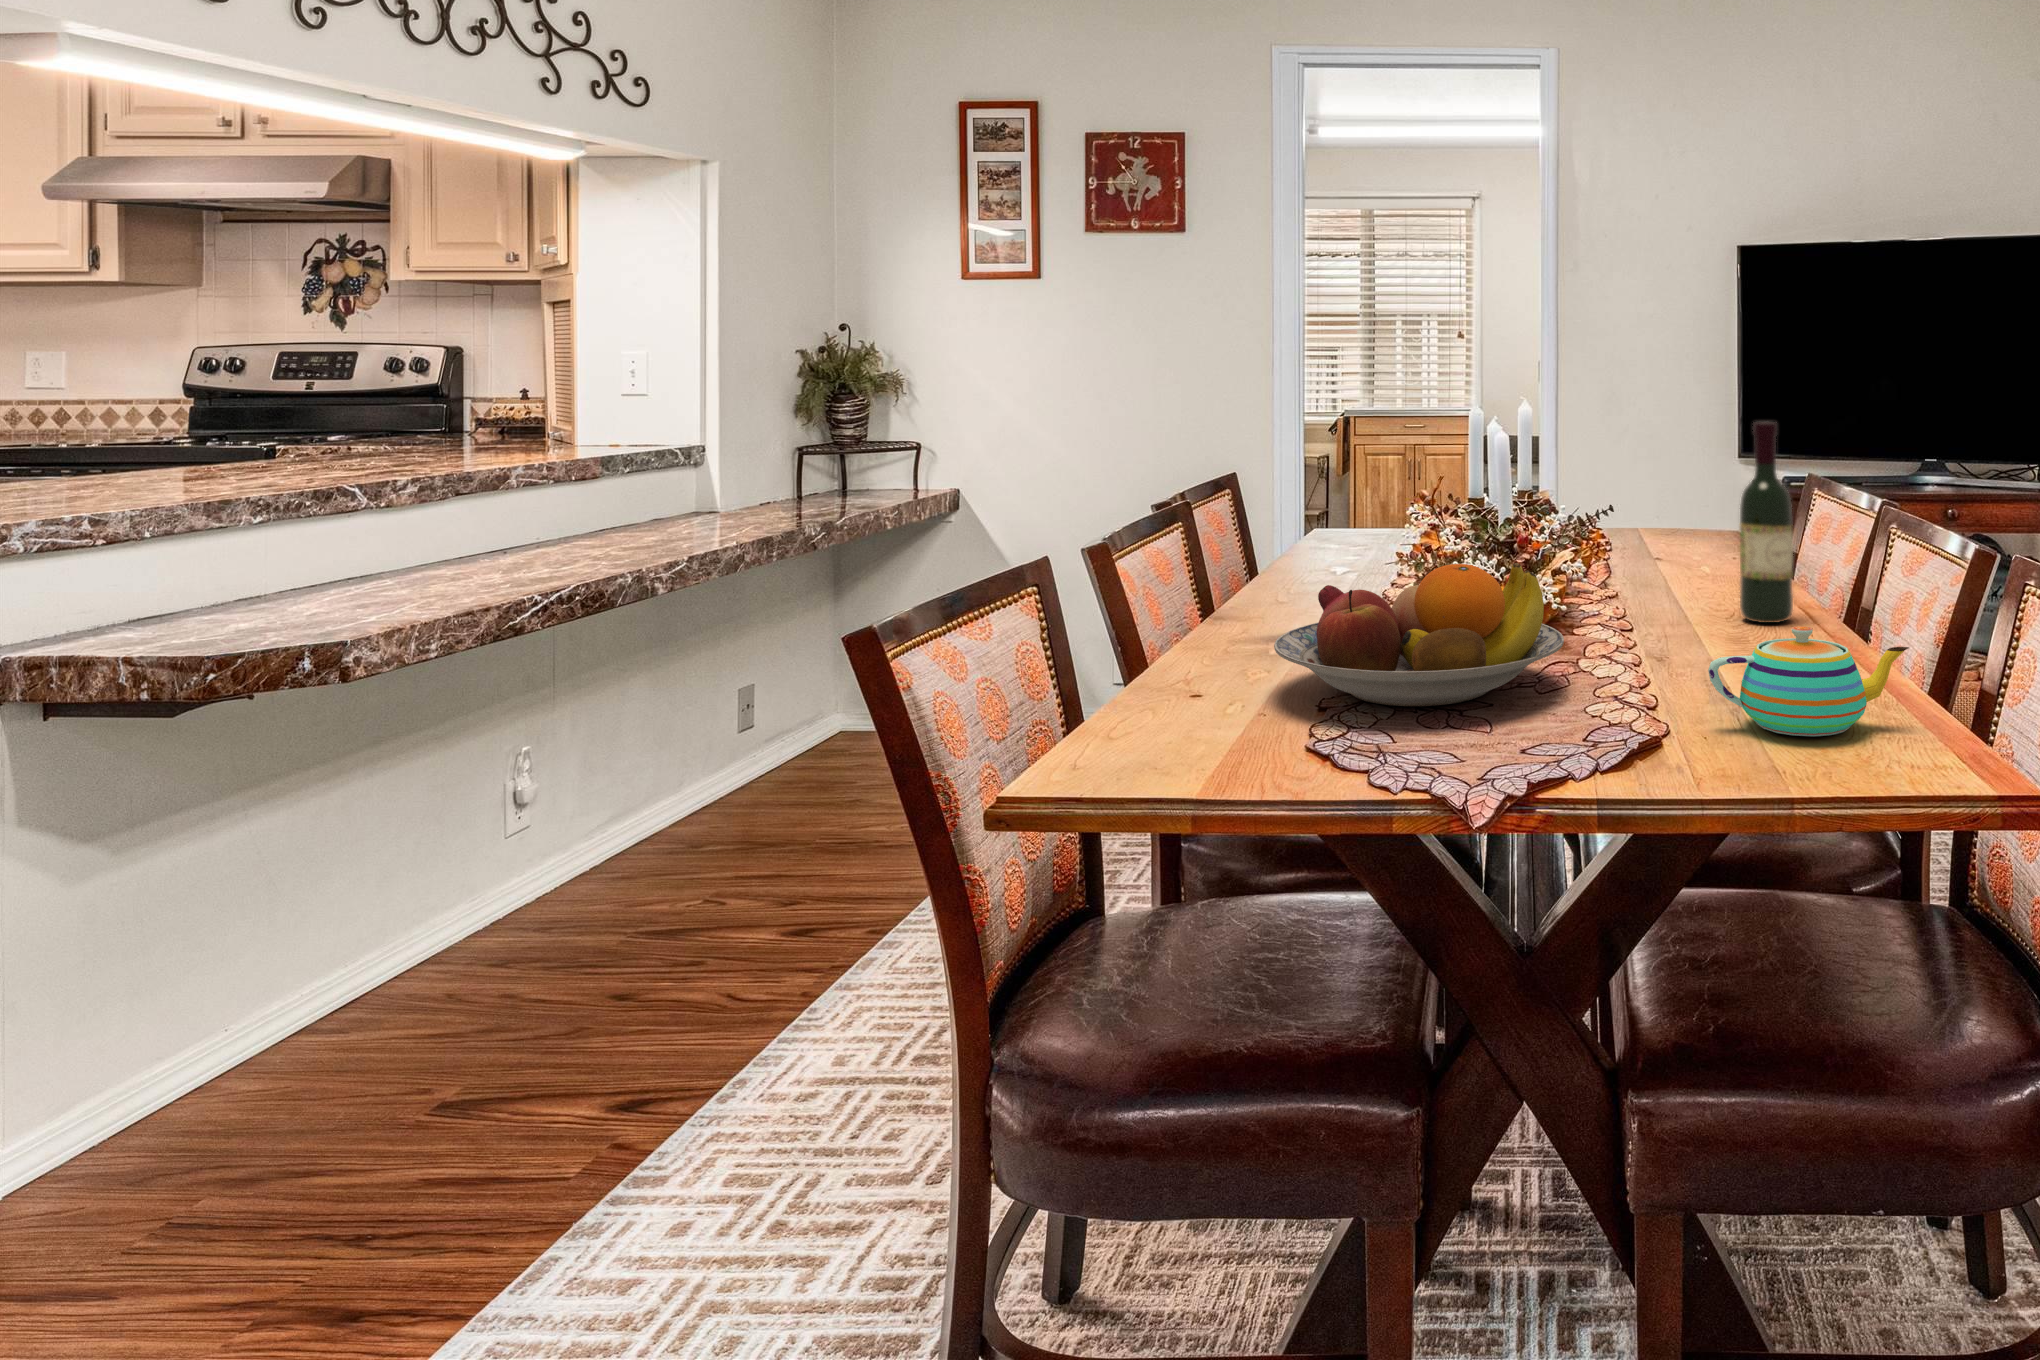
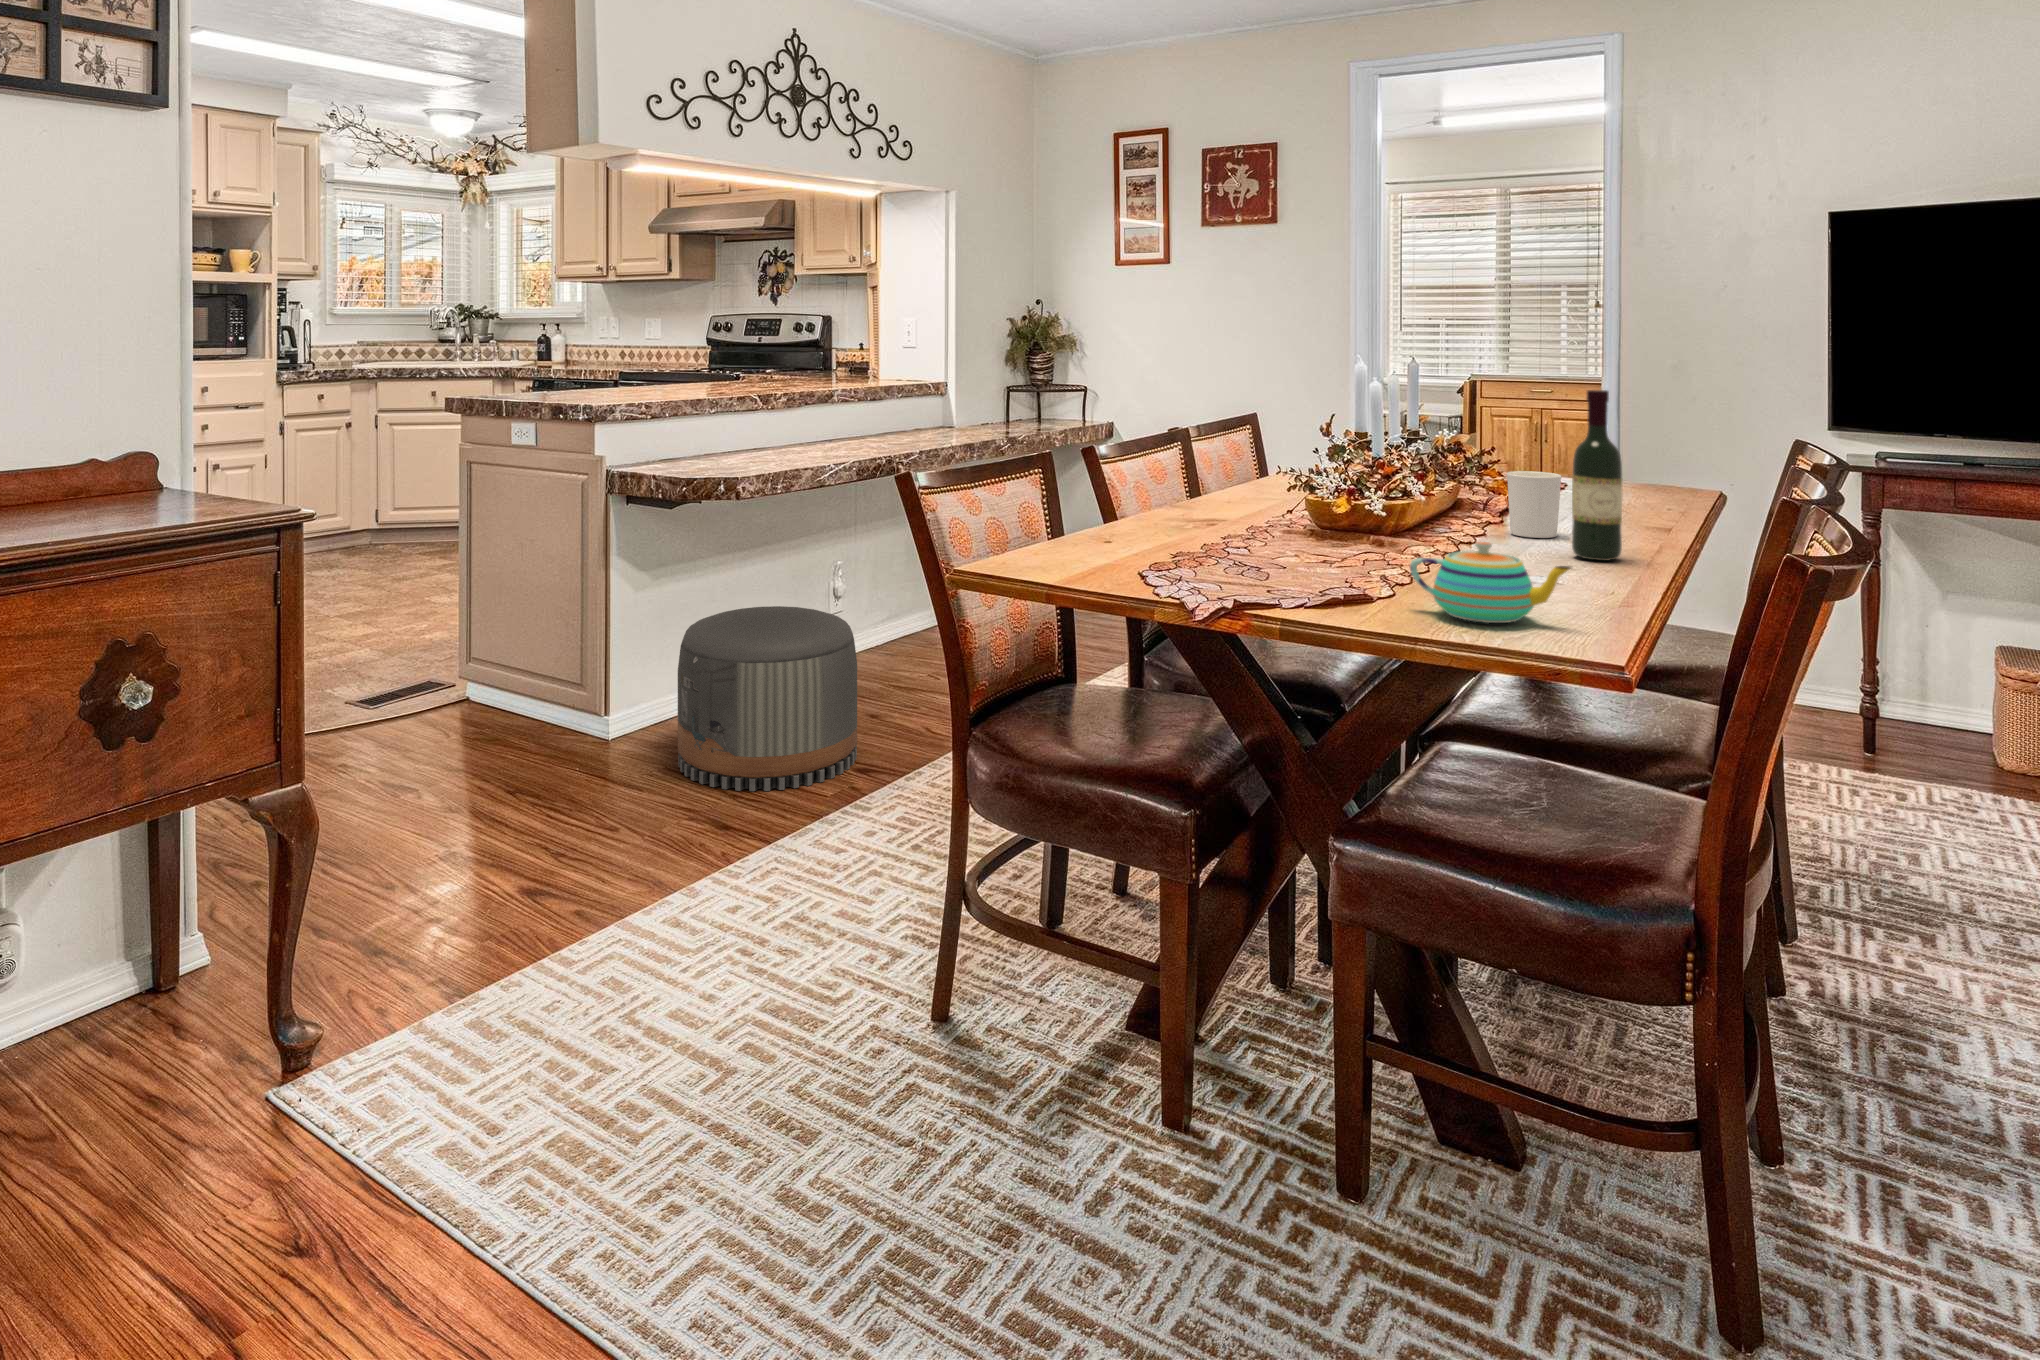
candle holder: none [1632,521,1691,601] -> present [1507,471,1562,538]
fruit bowl: present [1274,563,1564,706] -> none [1145,480,1350,573]
pouf: none [192,846,612,1242] -> present [678,606,857,791]

